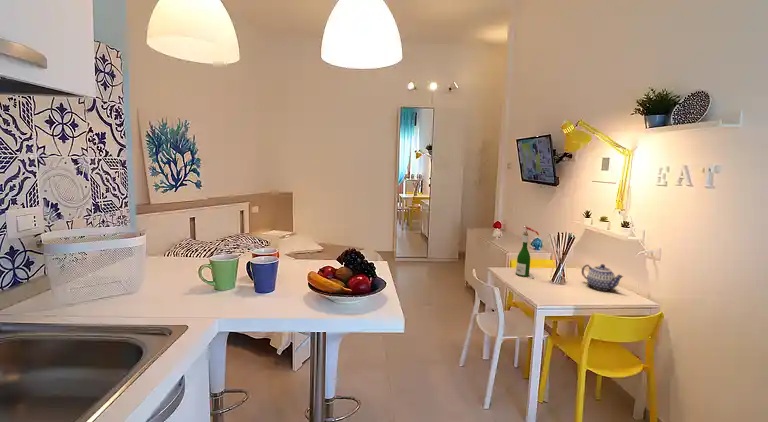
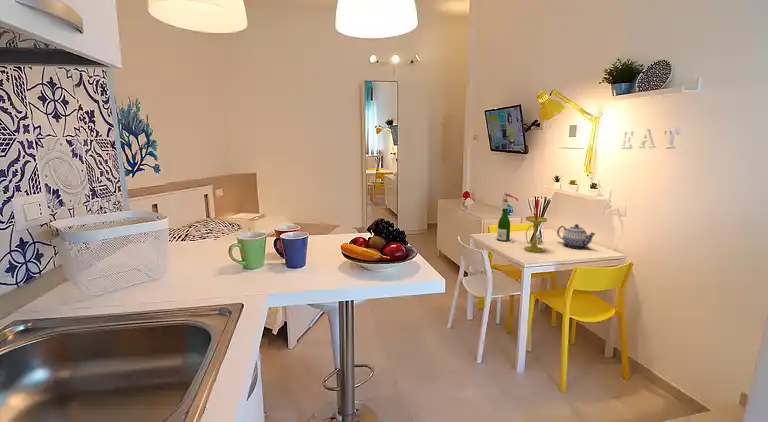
candle: none [542,234,568,291] -> present [525,199,547,252]

